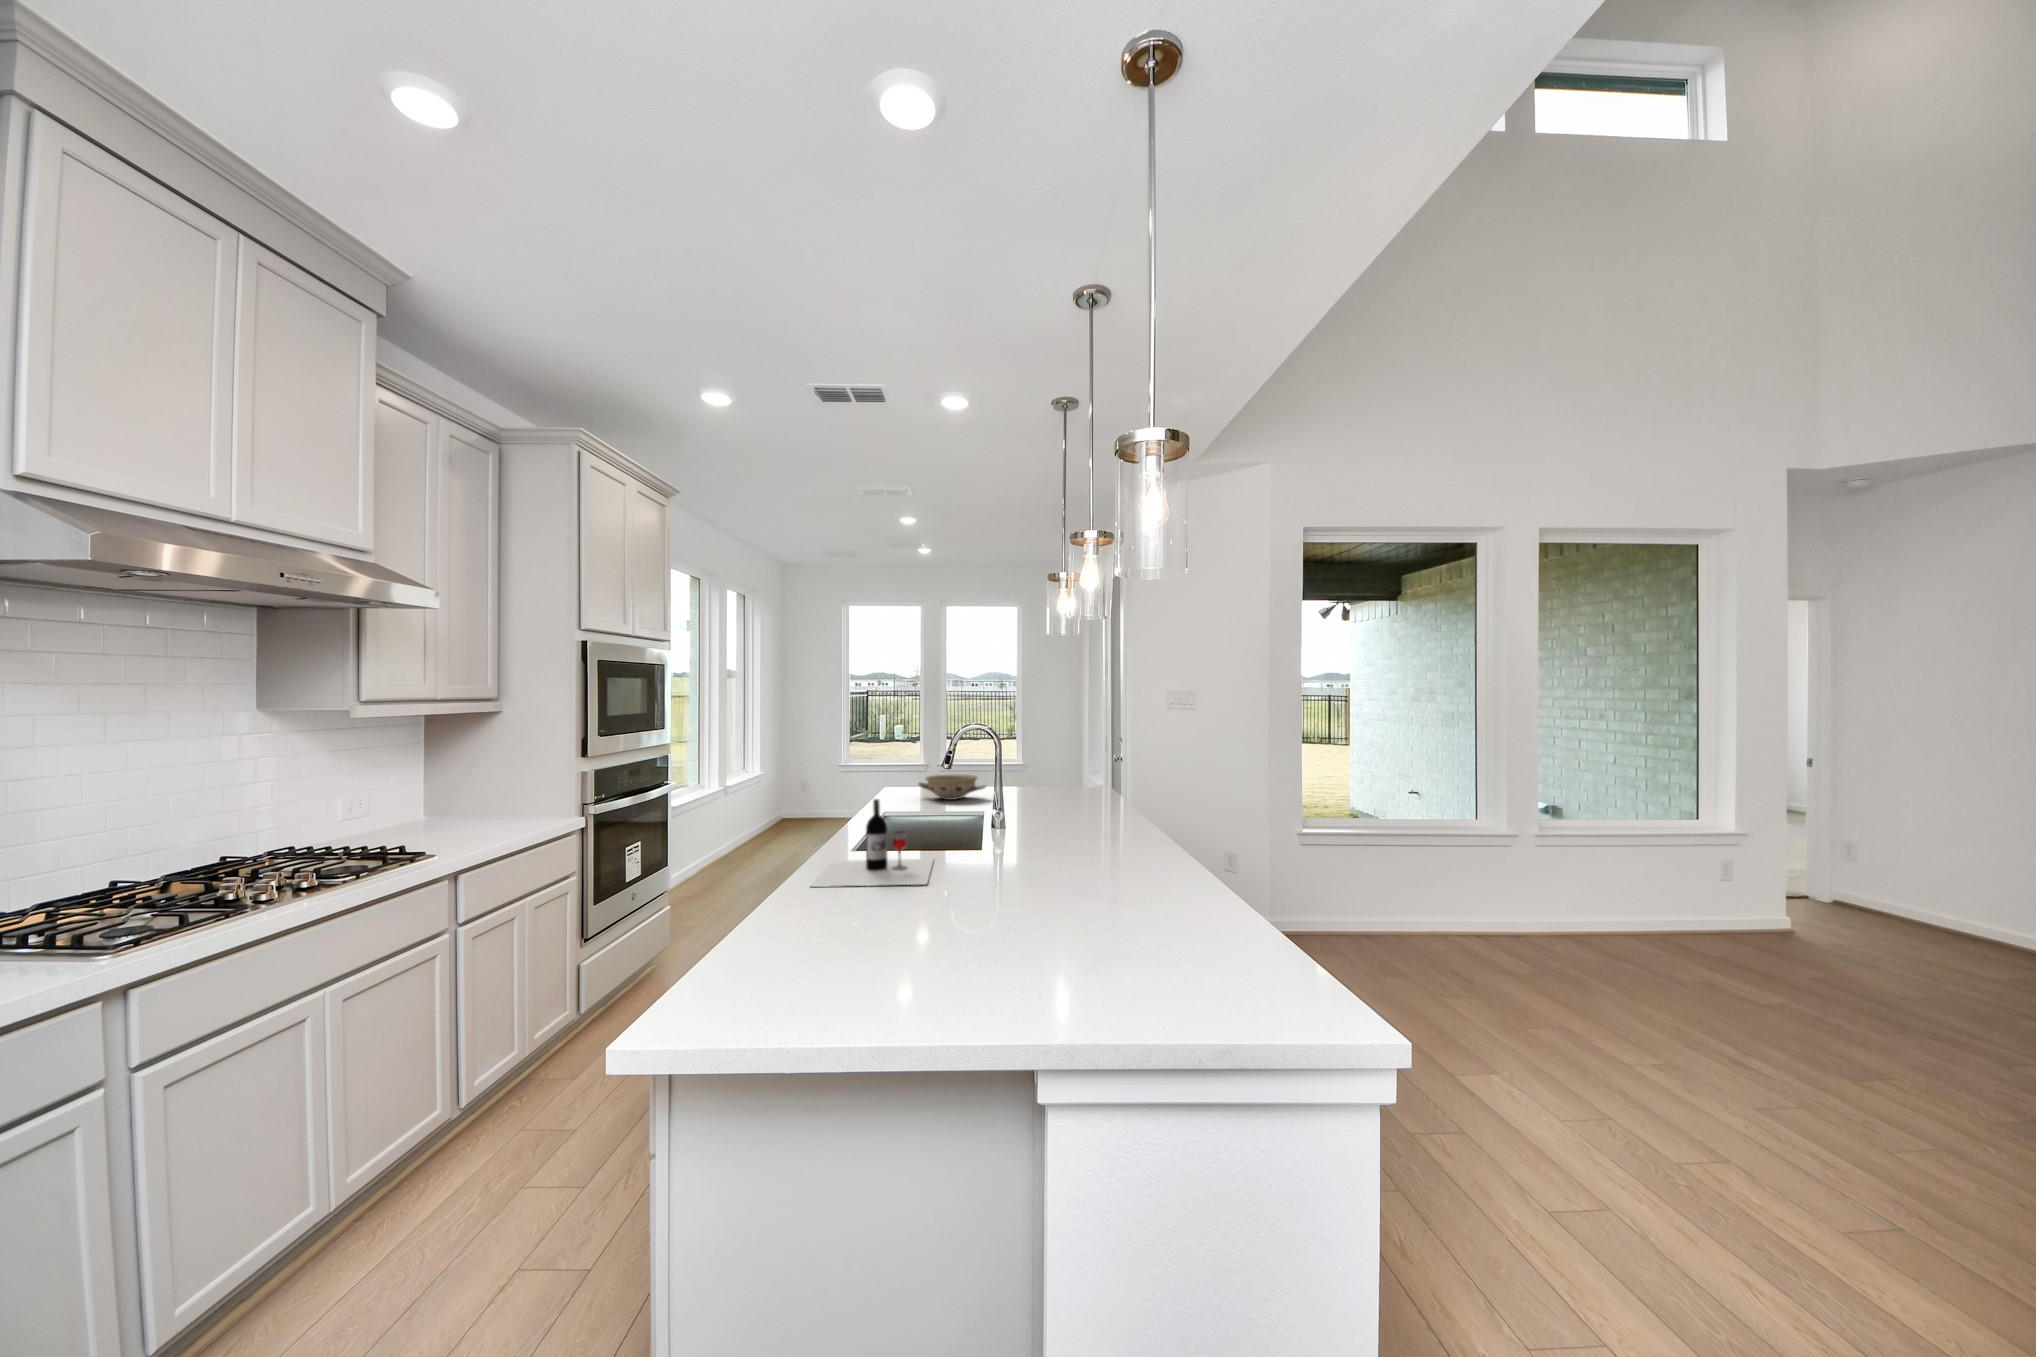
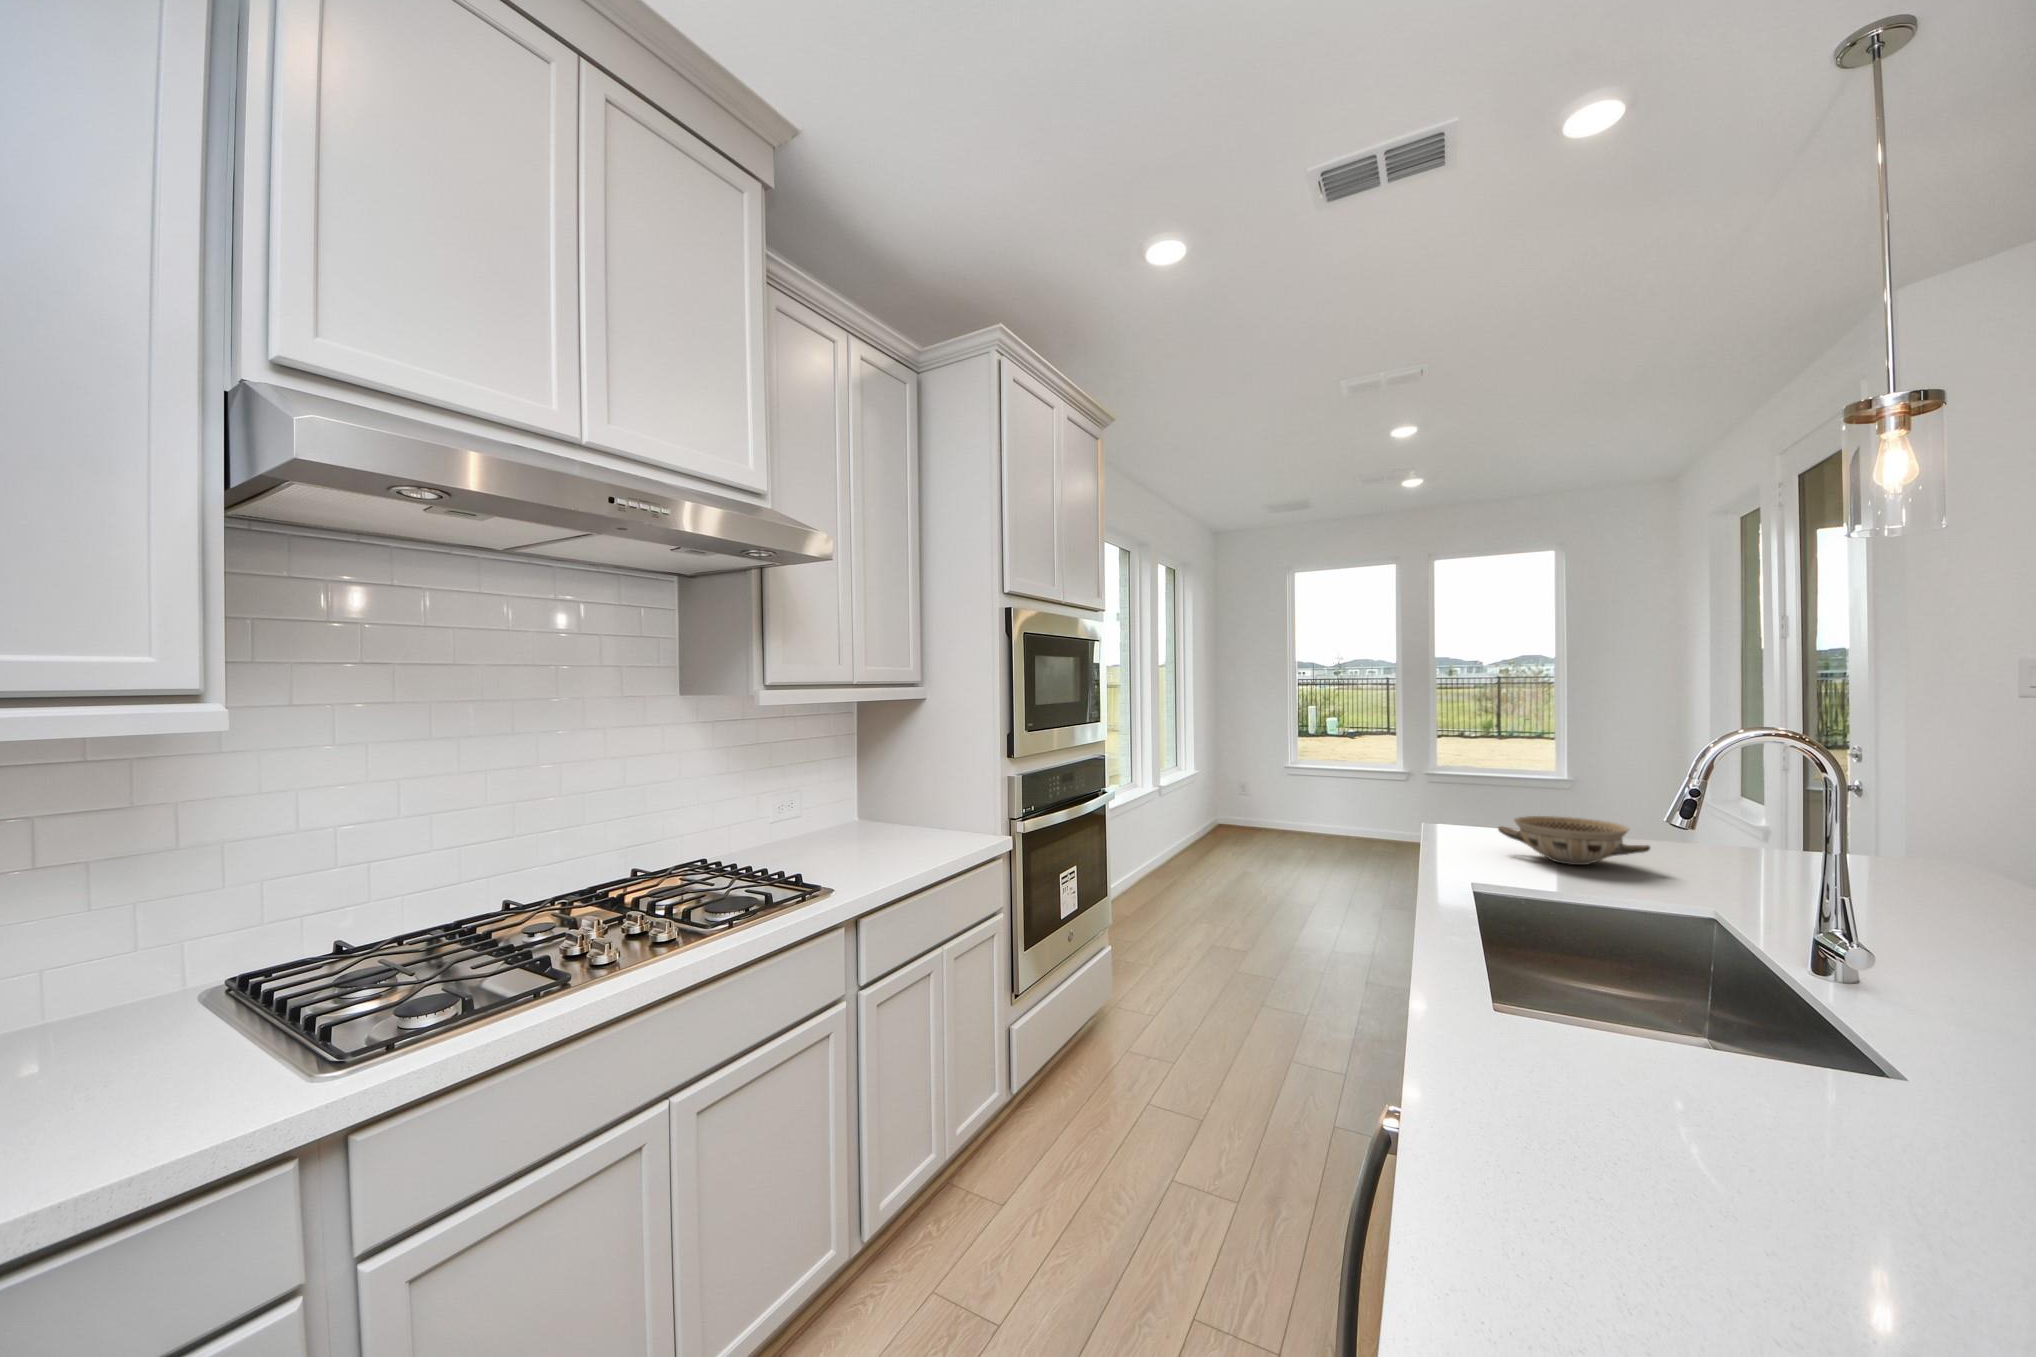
wine bottle: present [811,799,933,887] -> none [1459,933,1902,1267]

